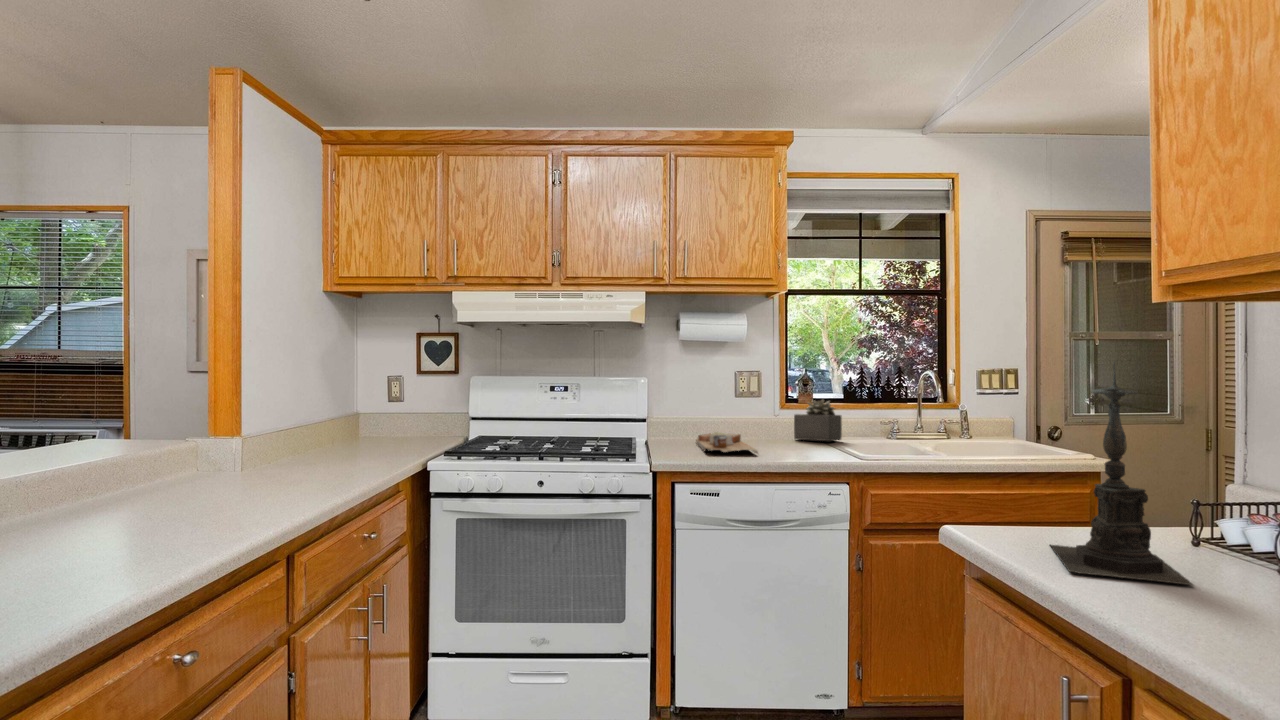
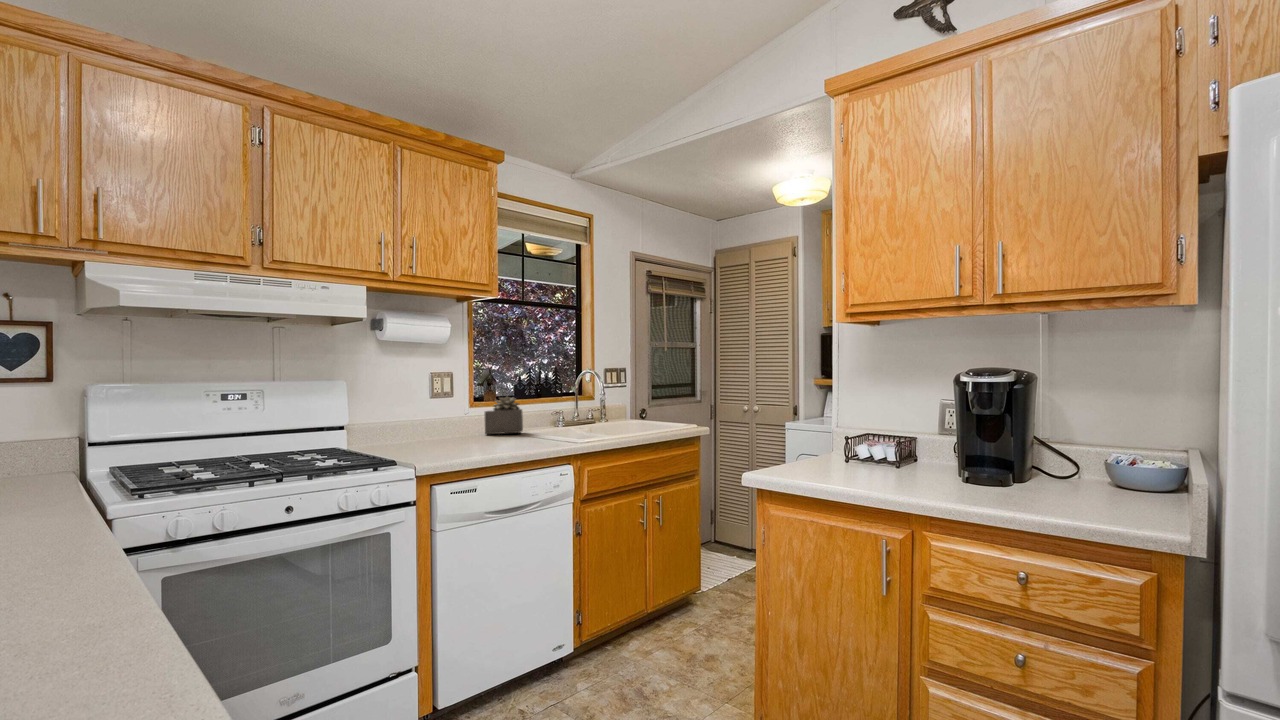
candle holder: present [1050,361,1193,585] -> none [794,359,878,483]
cutting board: present [696,433,758,453] -> none [405,432,498,452]

